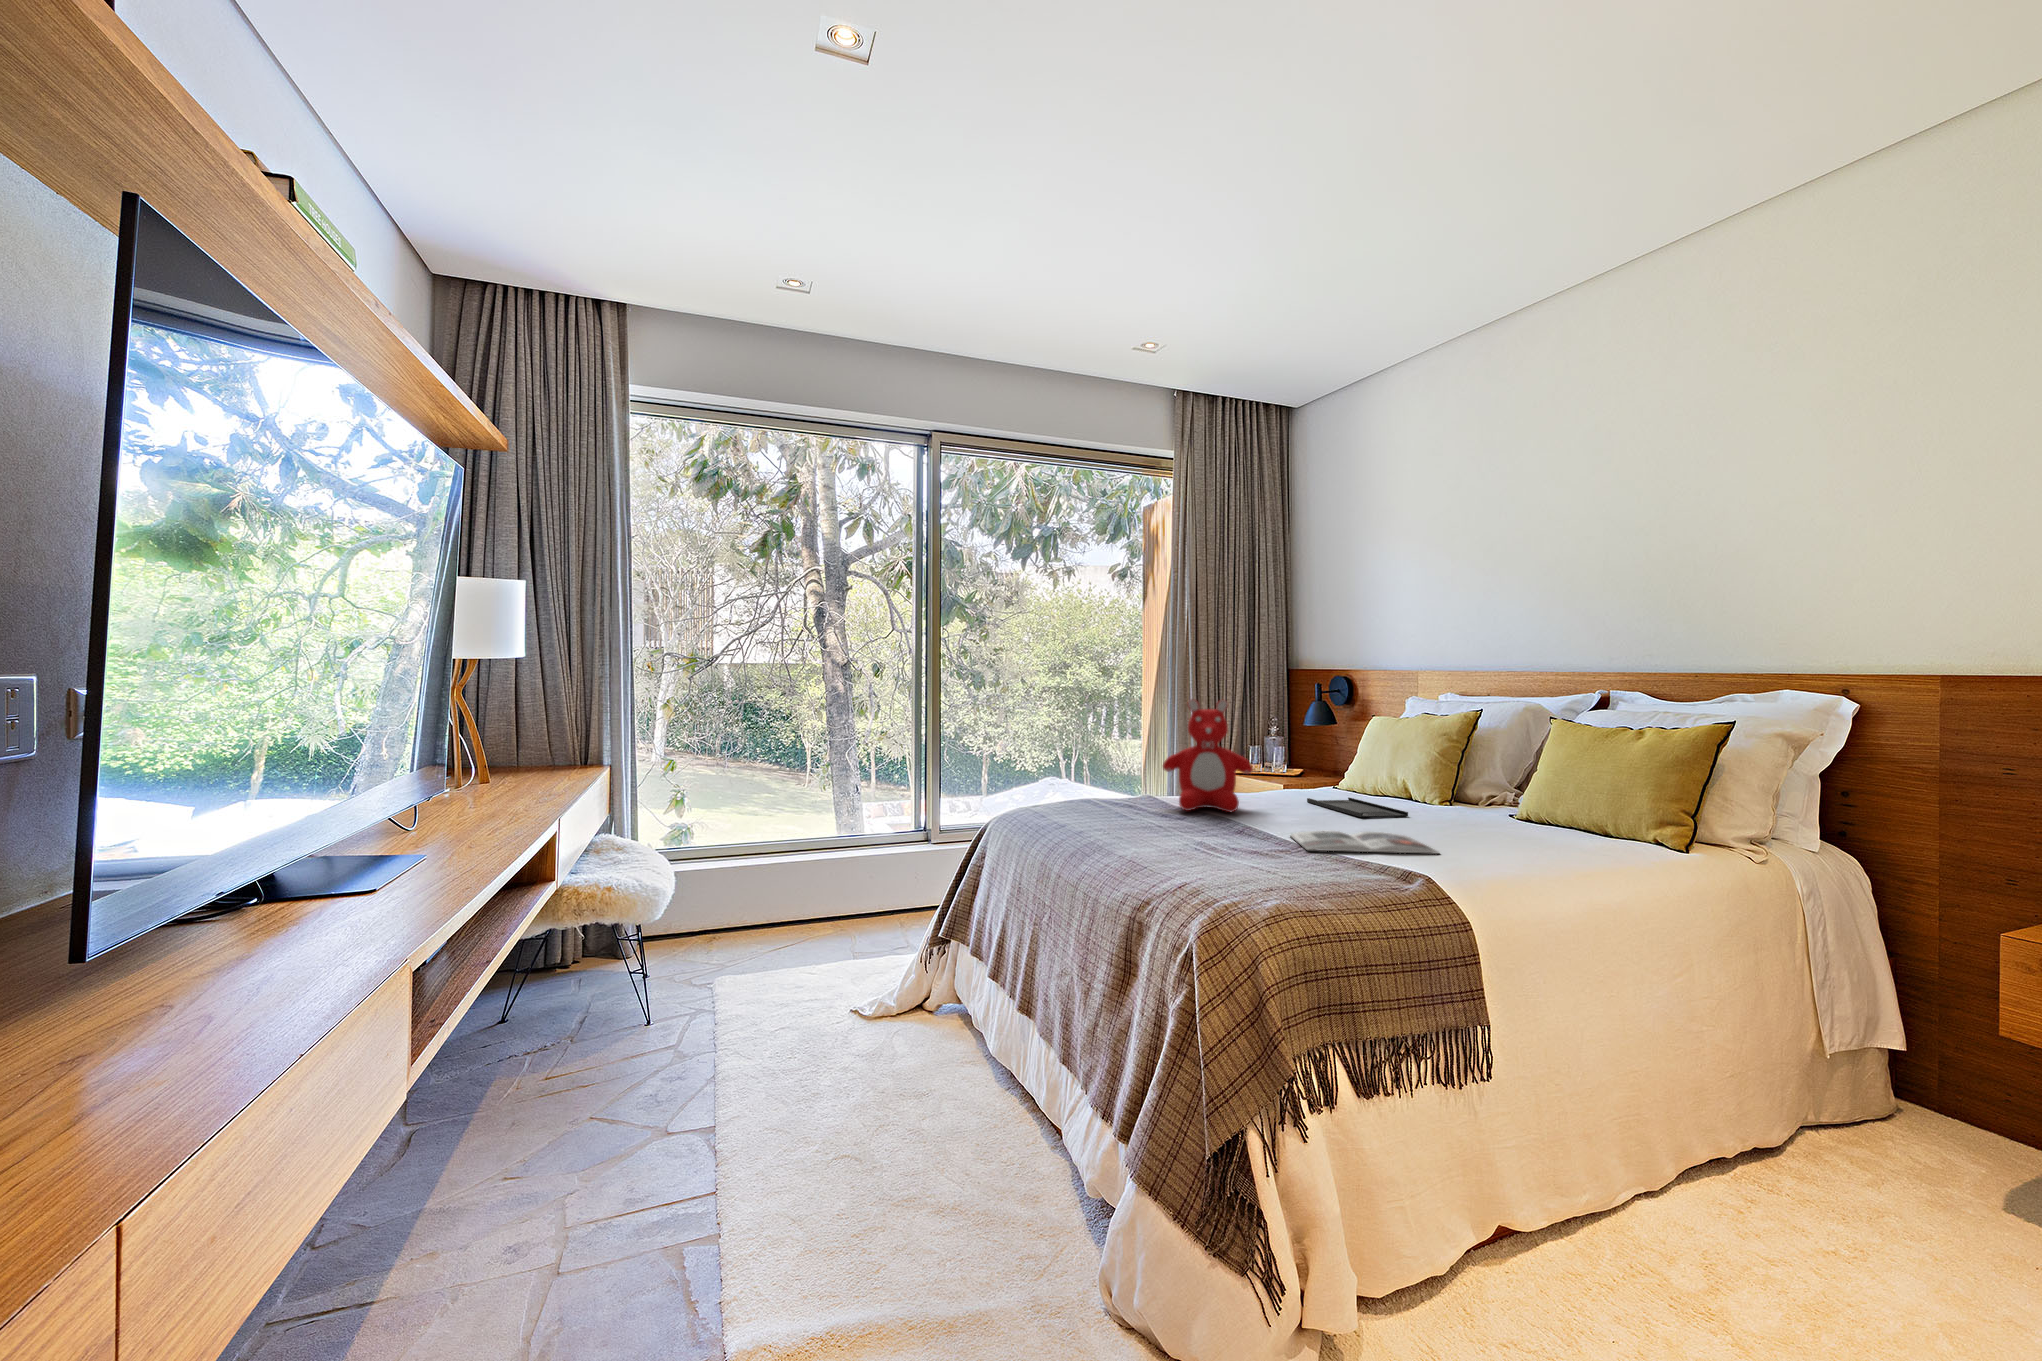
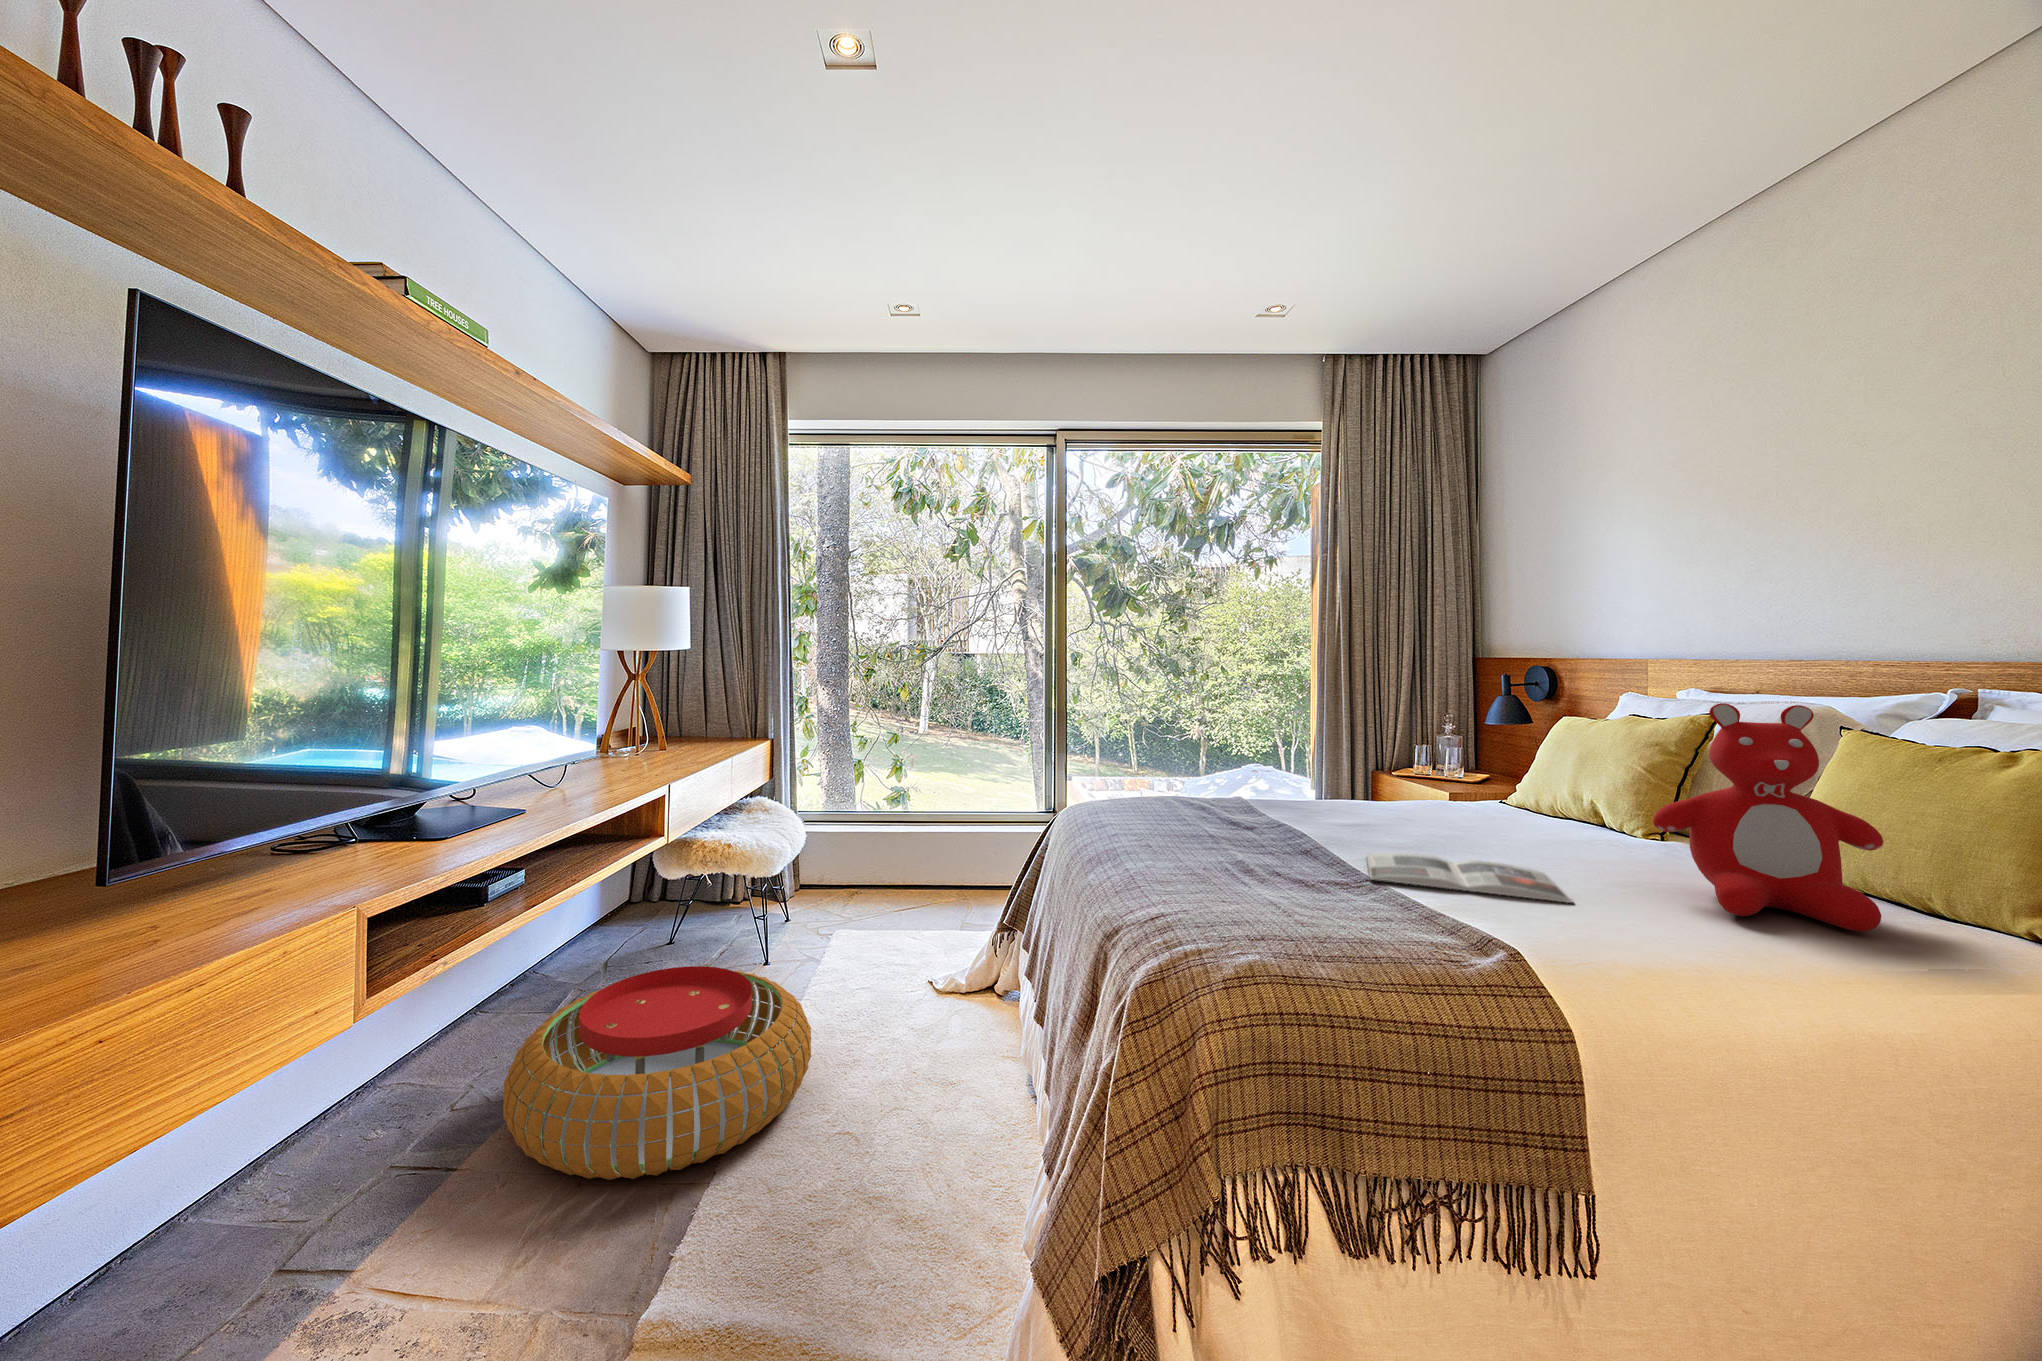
teddy bear: present [1163,699,1253,812] -> present [1653,703,1883,931]
tray: present [1307,798,1408,817] -> none [1435,808,1567,841]
pouf: none [451,1013,792,1239] -> present [503,966,811,1180]

